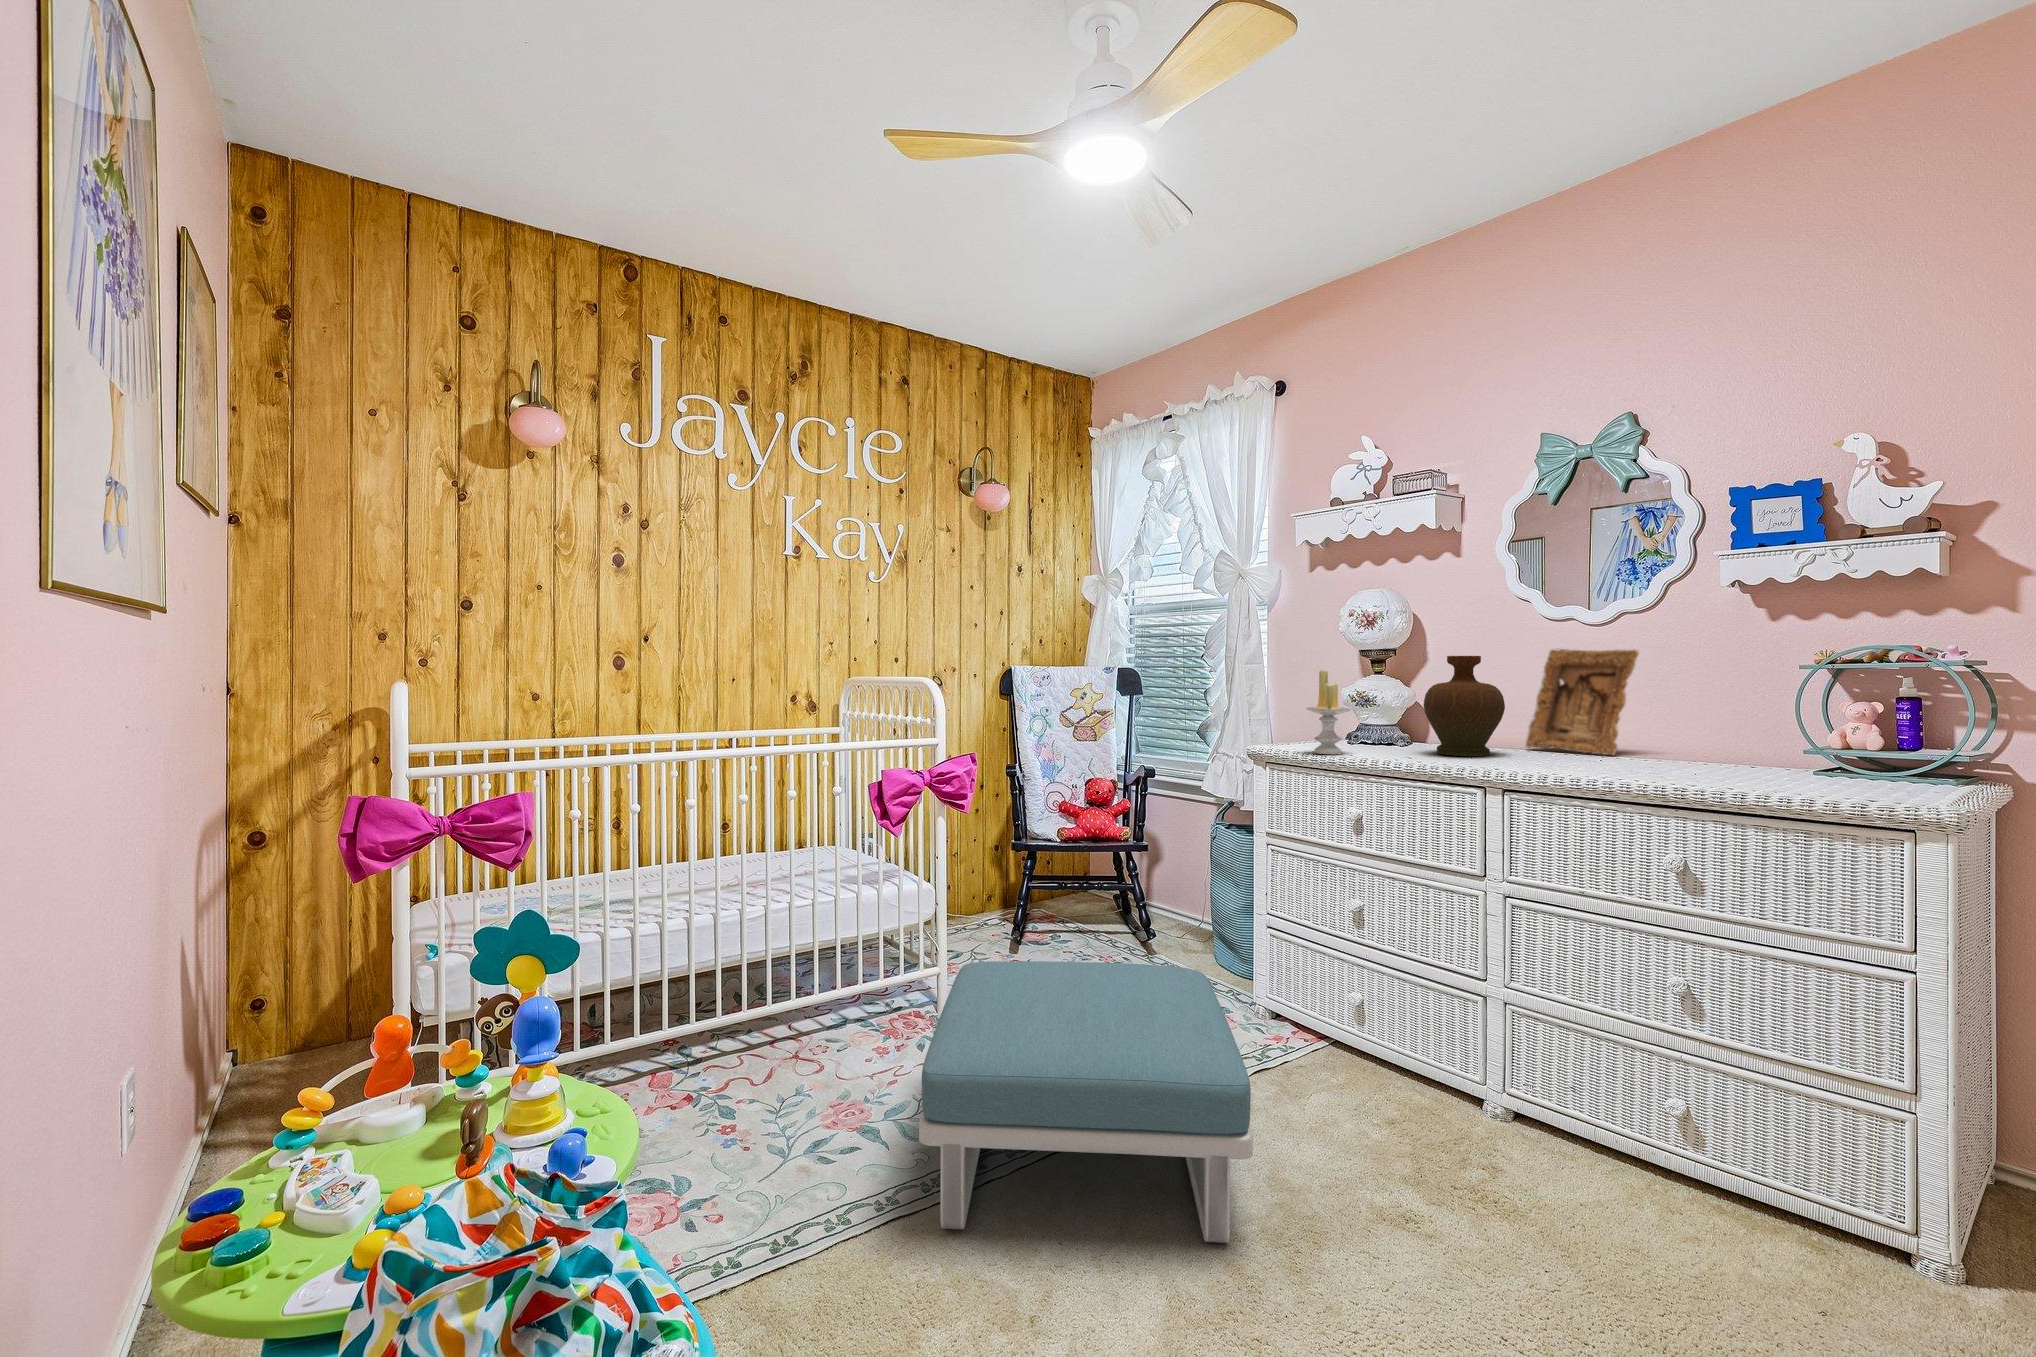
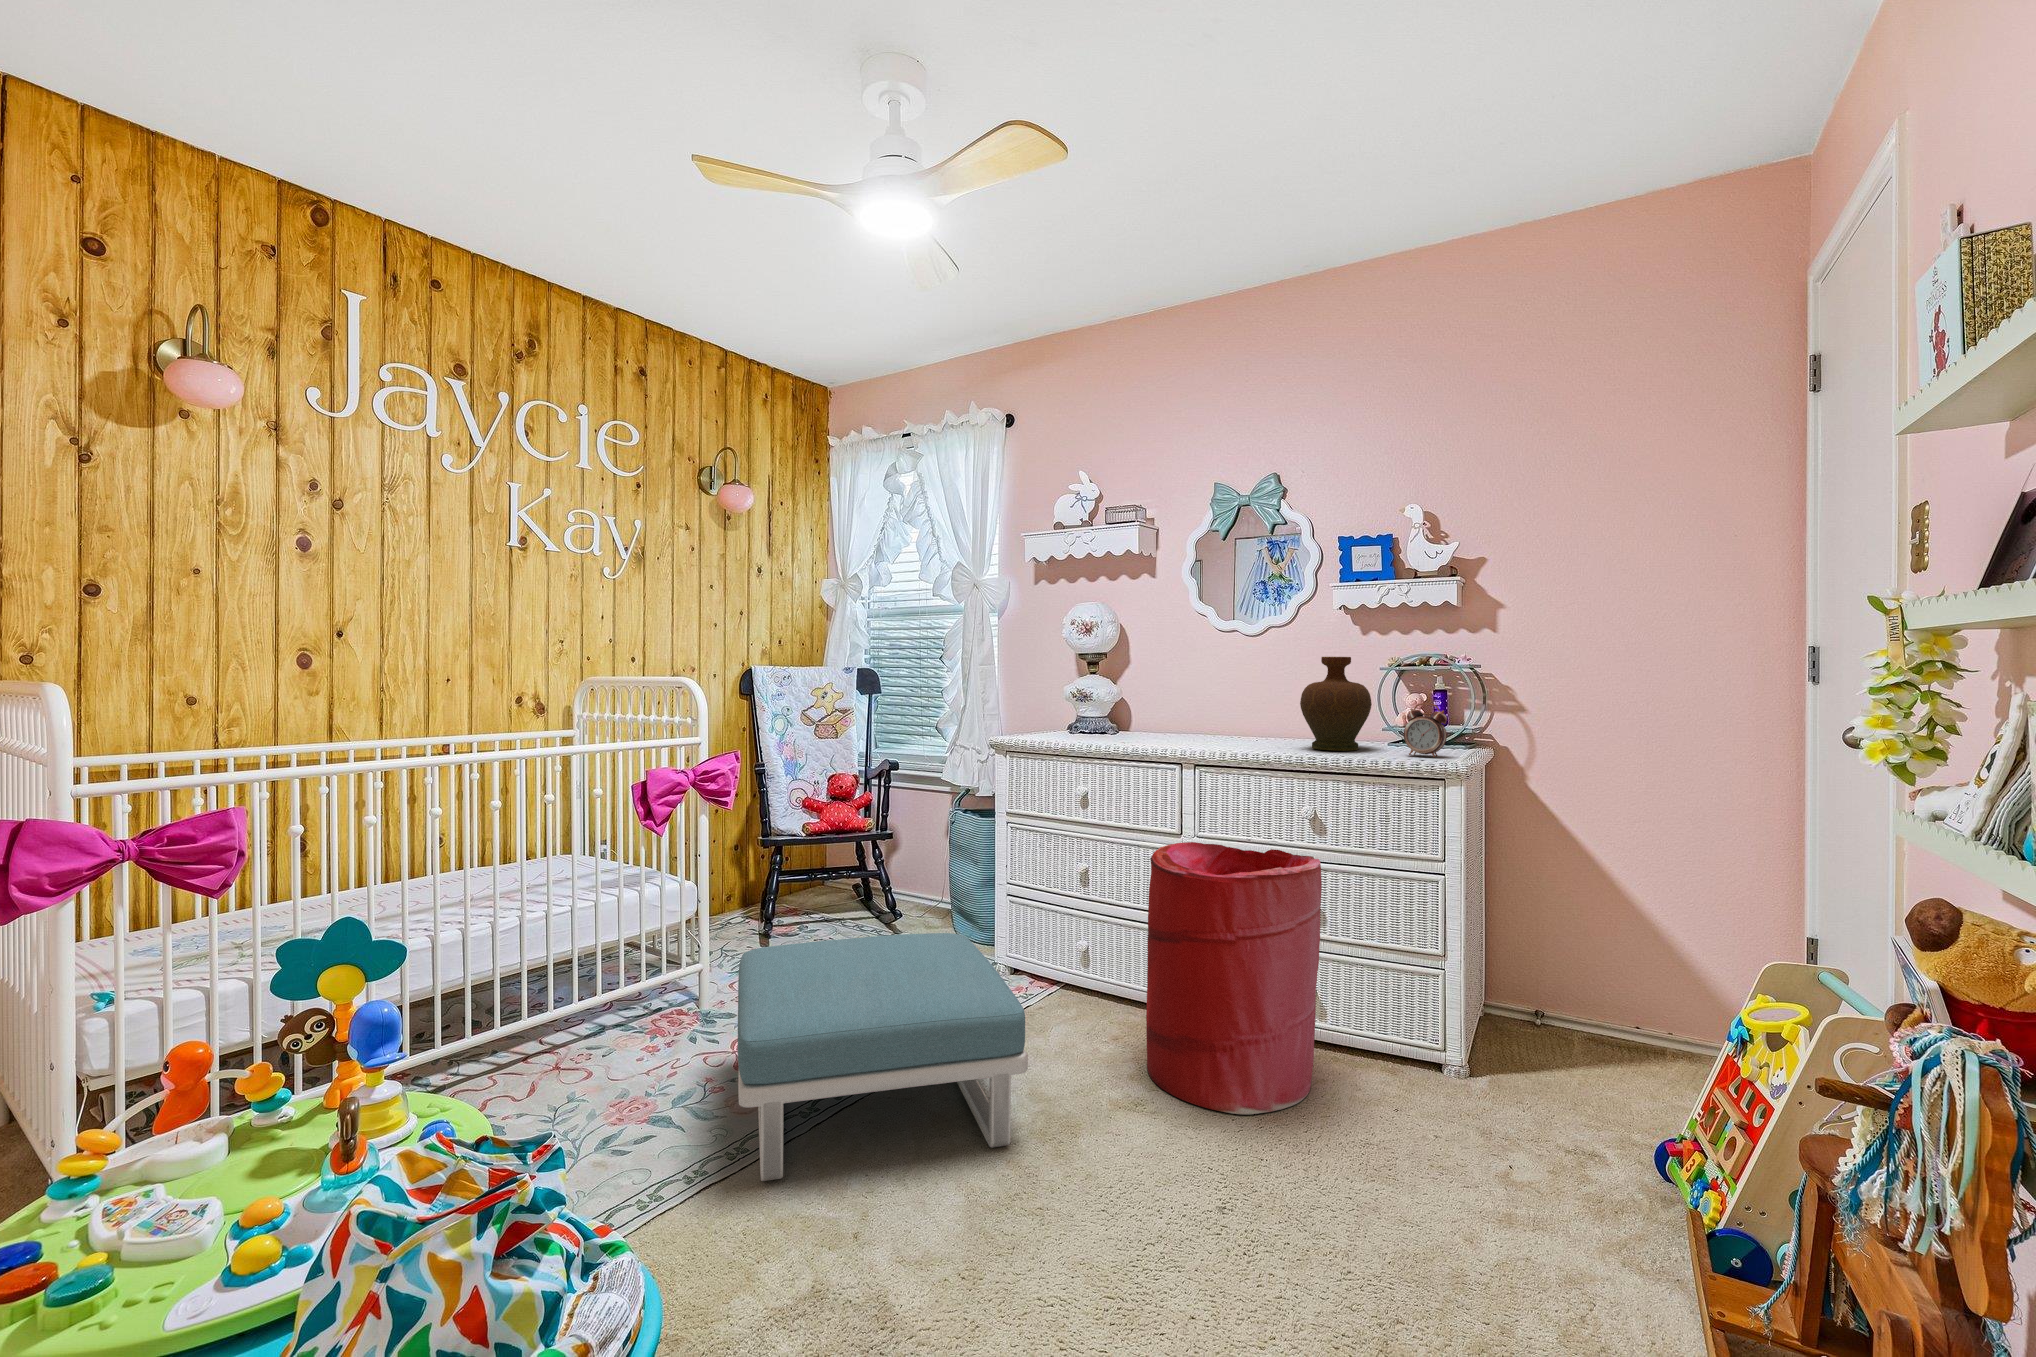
picture frame: present [1526,649,1639,755] -> none [1205,653,1282,737]
decorative vase: present [1424,656,1505,756] -> present [1300,657,1372,751]
candle: present [1306,670,1351,754] -> none [1039,670,1076,742]
alarm clock: none [1835,716,1916,795] -> present [1404,703,1447,757]
laundry hamper: none [1428,887,1689,1270] -> present [1146,842,1322,1114]

